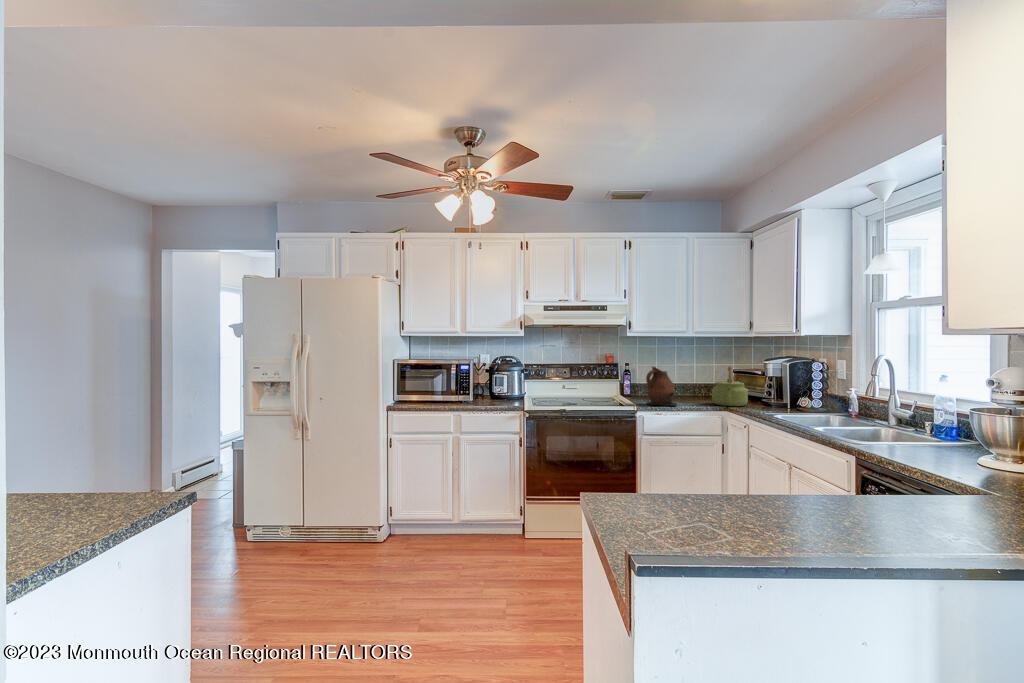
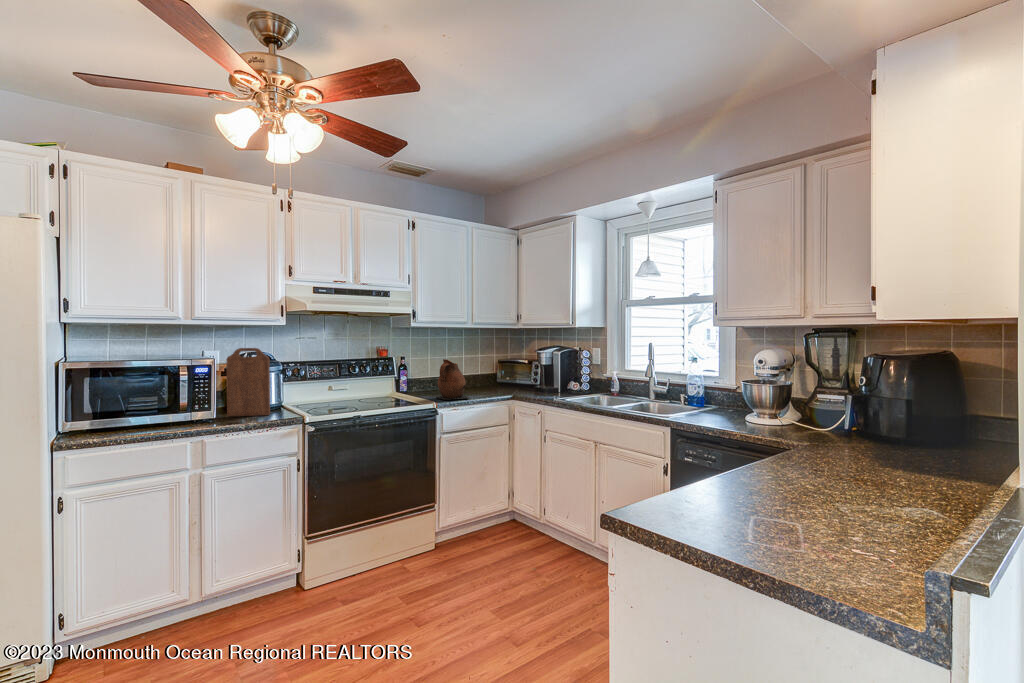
cutting board: none [482,352,508,403] -> present [226,348,270,416]
kettle: present [712,366,748,406] -> none [494,356,525,394]

